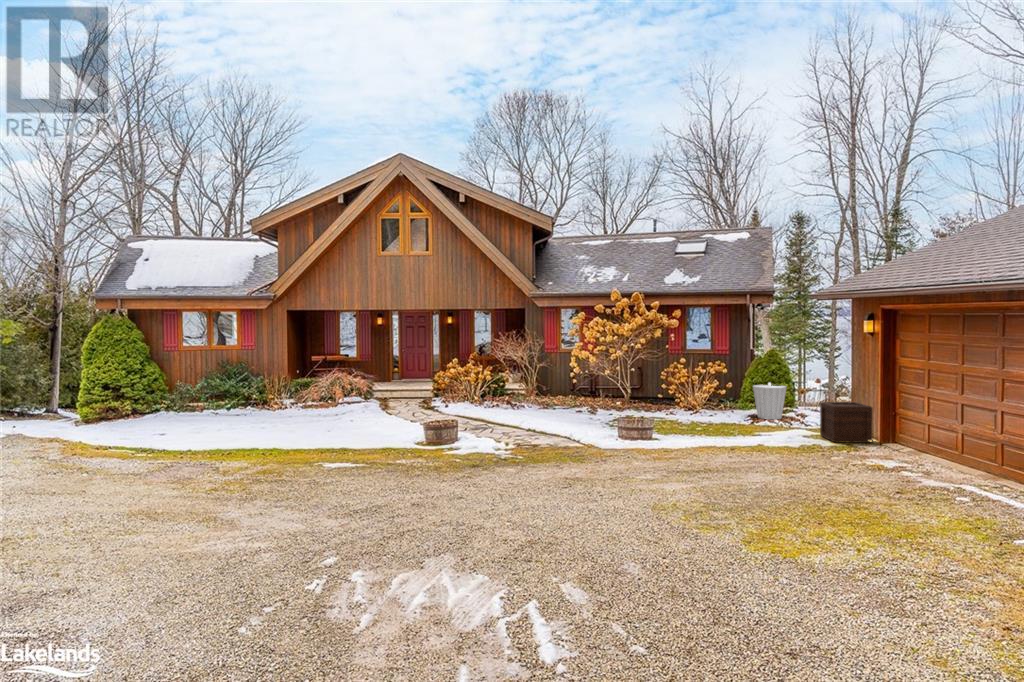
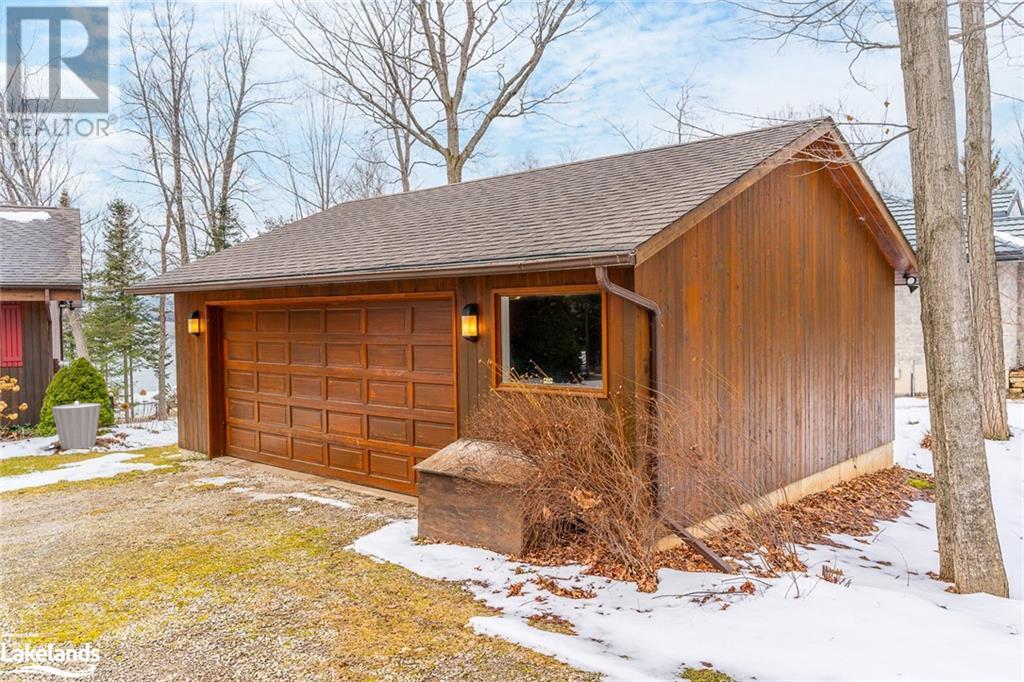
wooden crate: present [820,402,873,443] -> none [142,415,204,466]

